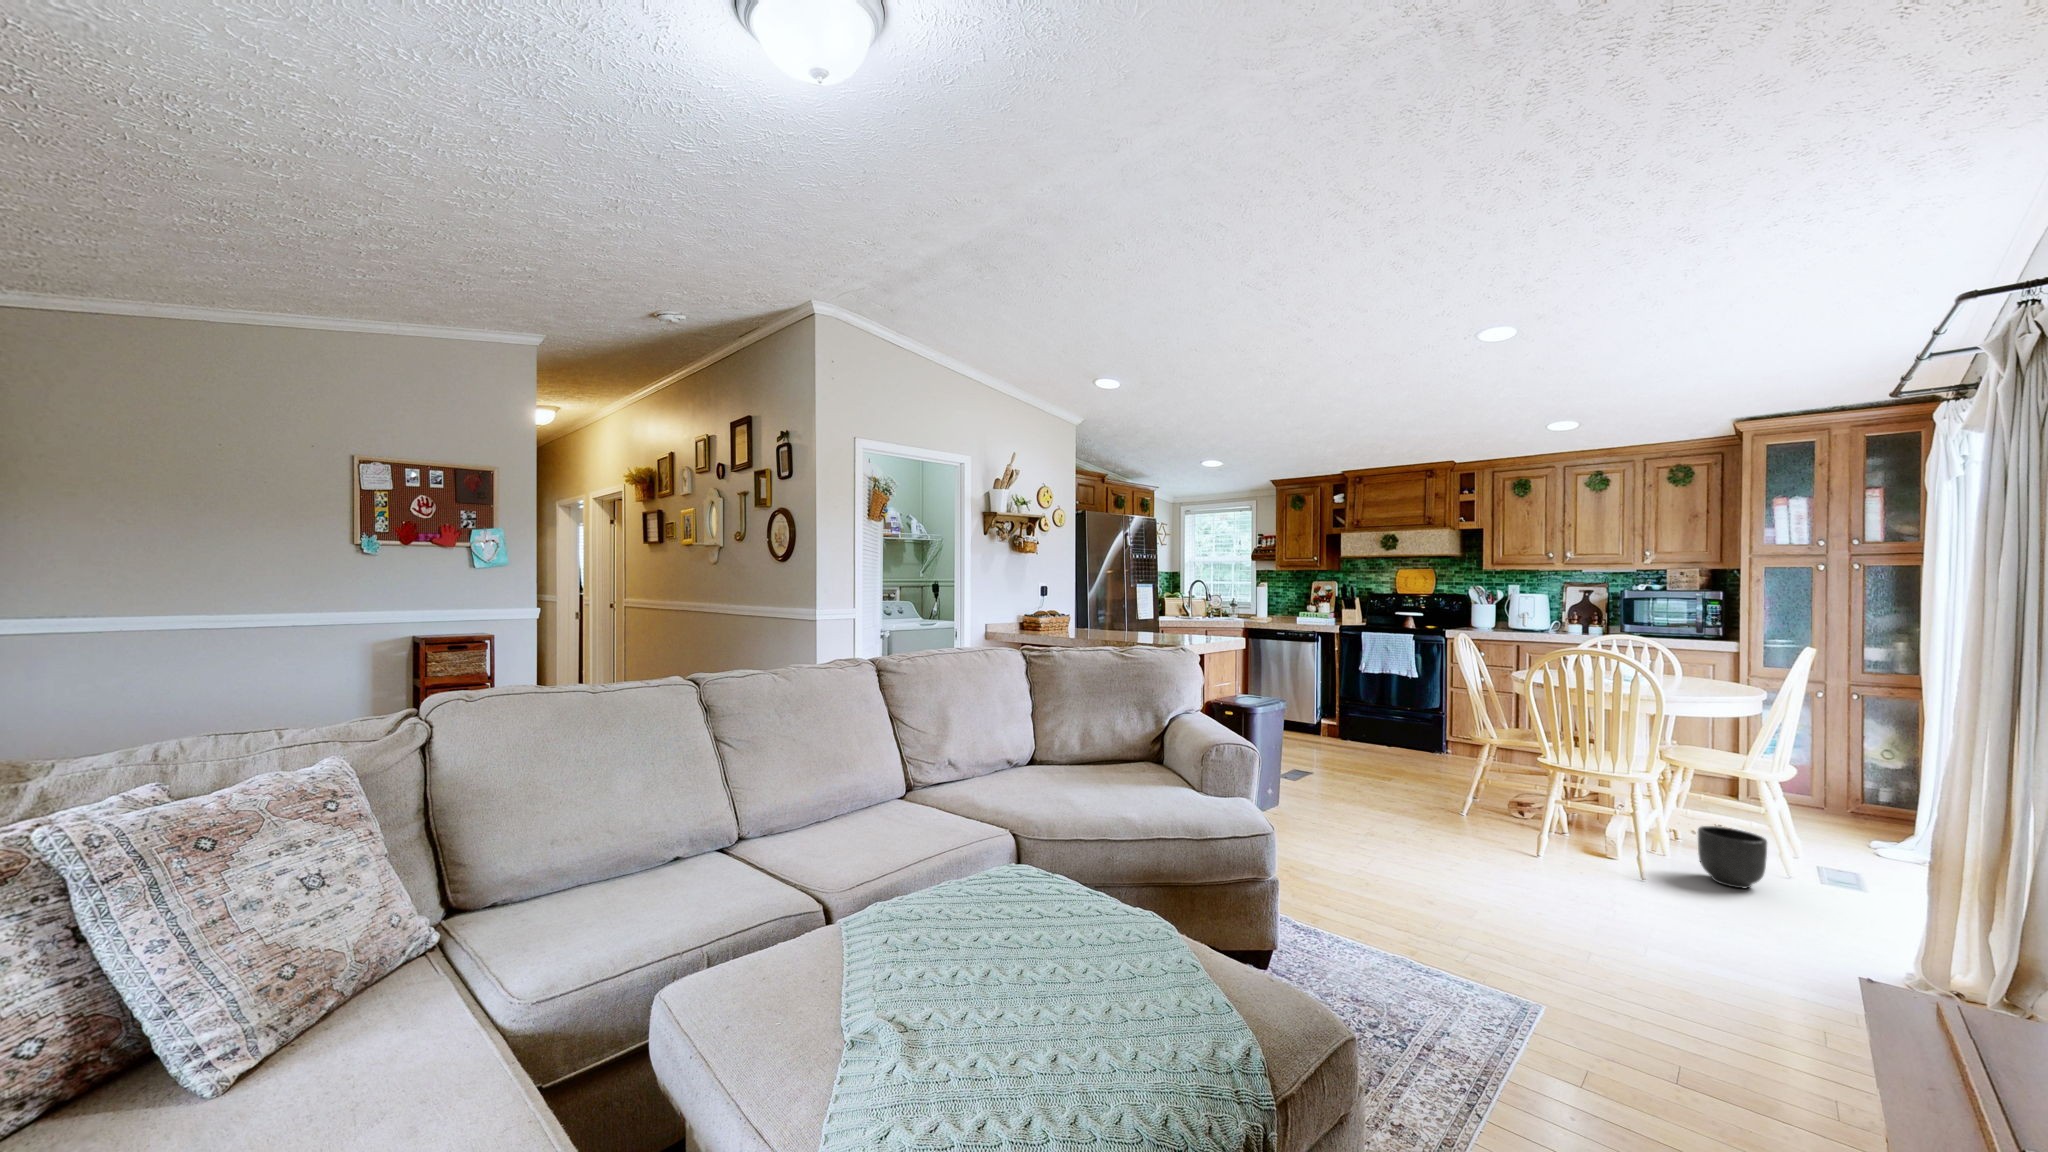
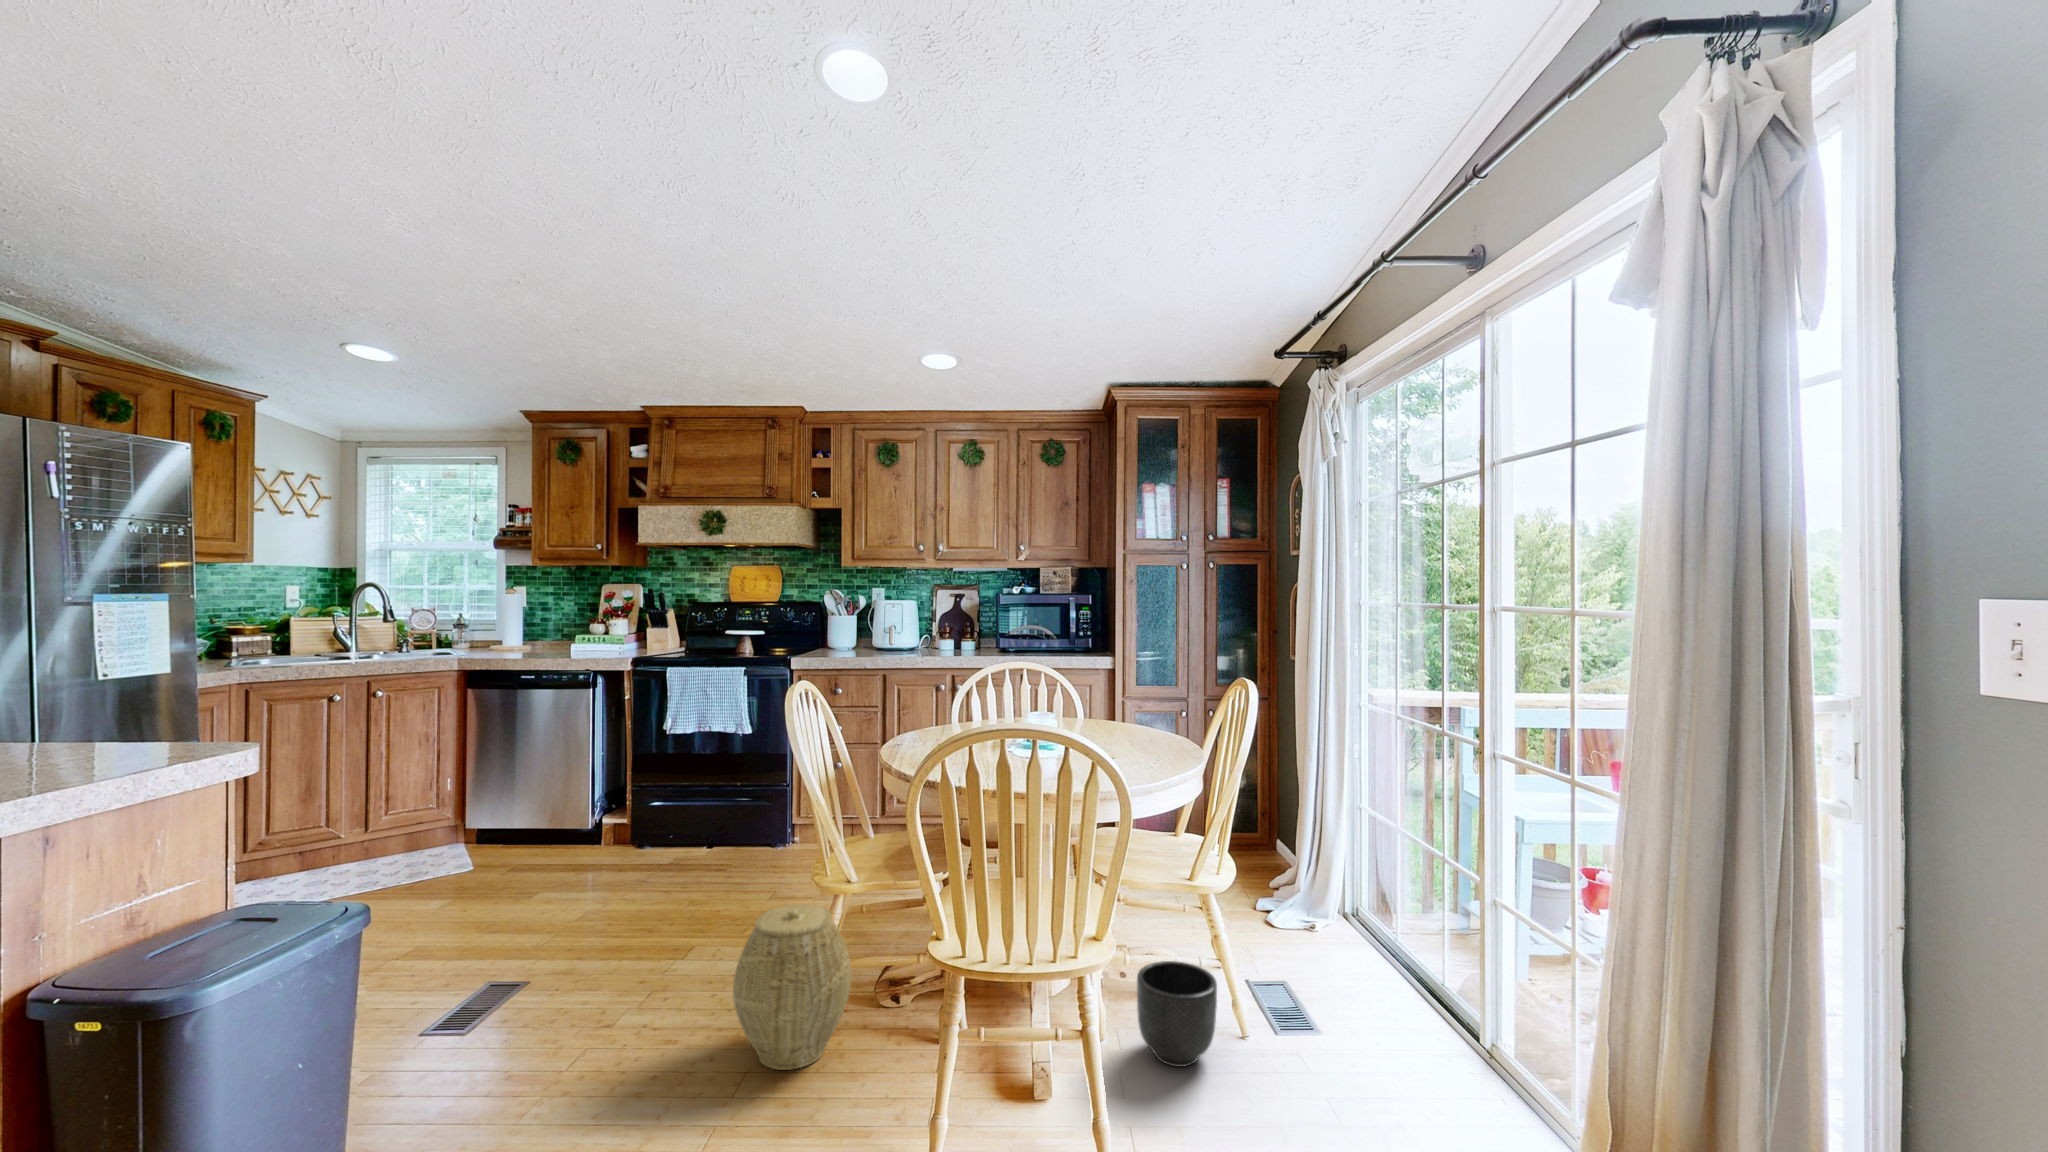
woven basket: none [1422,751,1491,830] -> present [733,905,852,1070]

